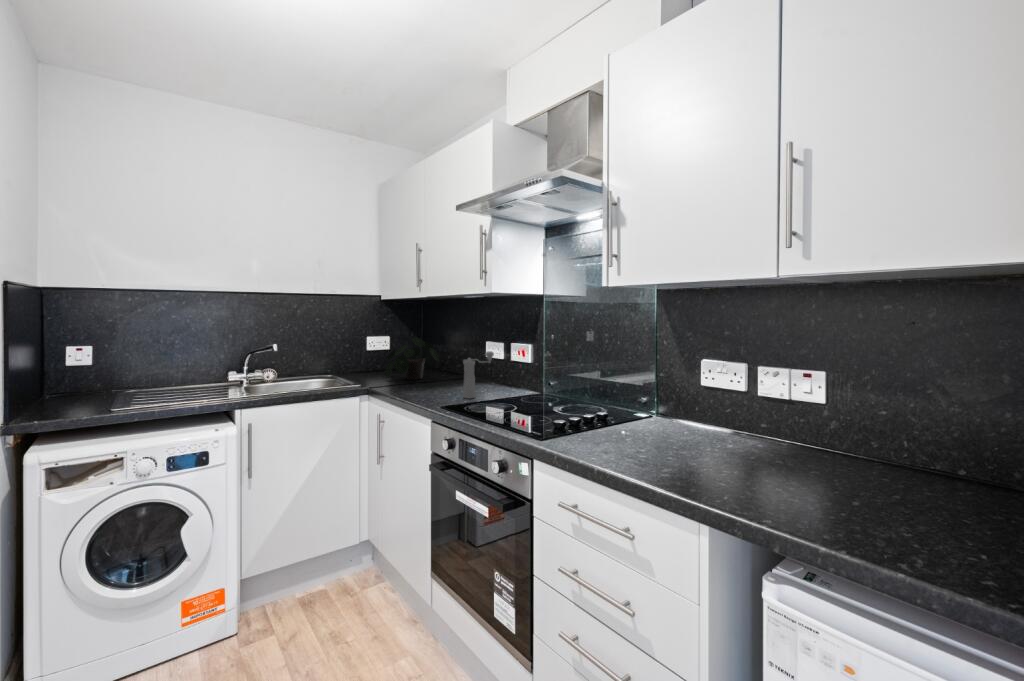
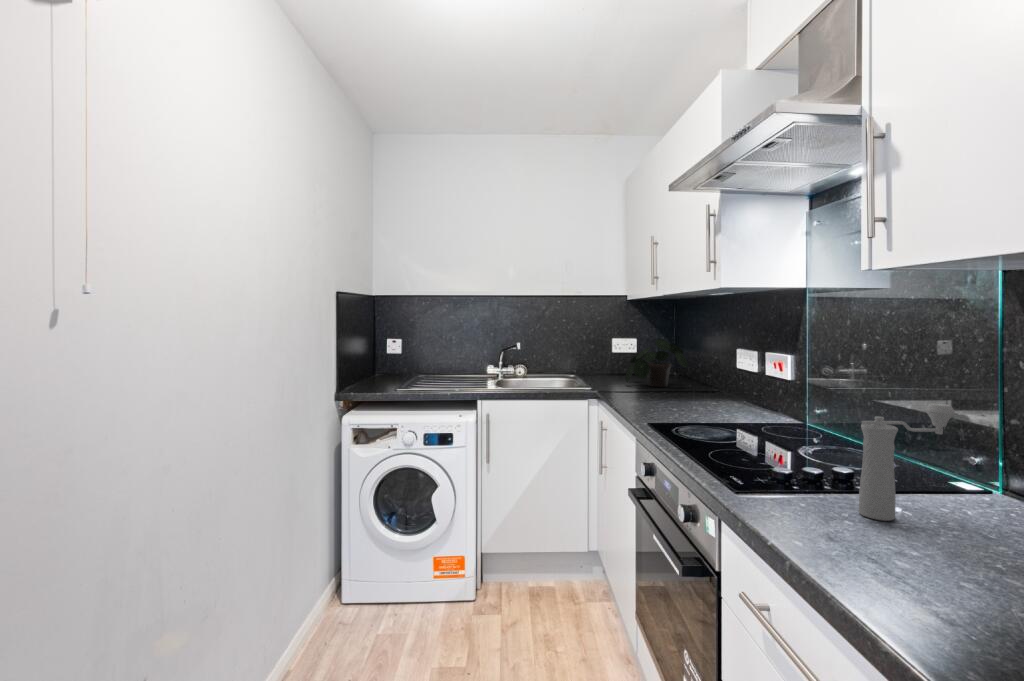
pepper mill: present [463,351,494,399] -> present [859,403,955,521]

